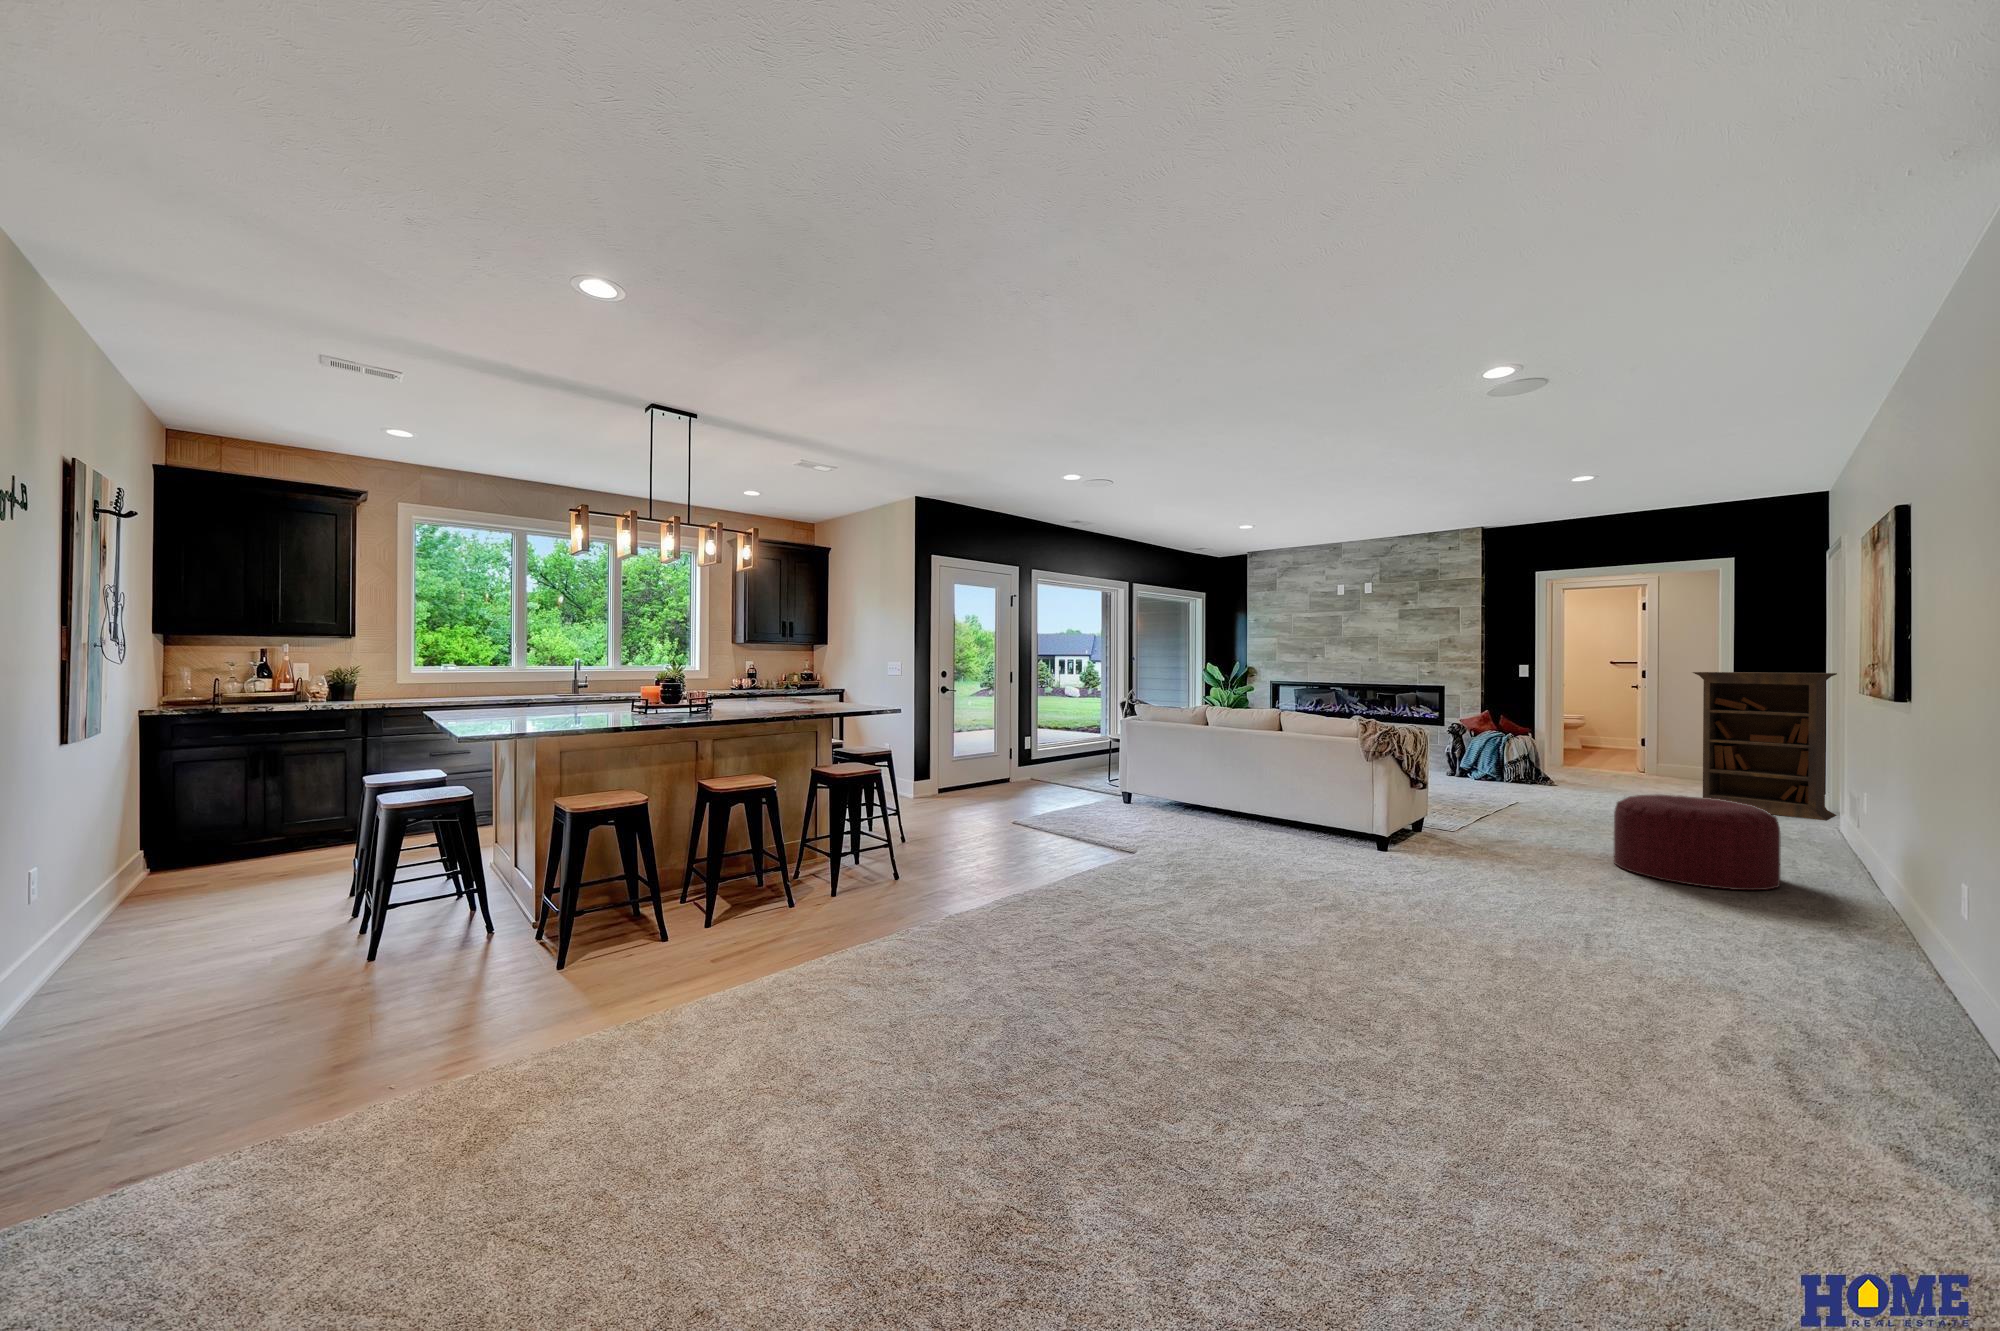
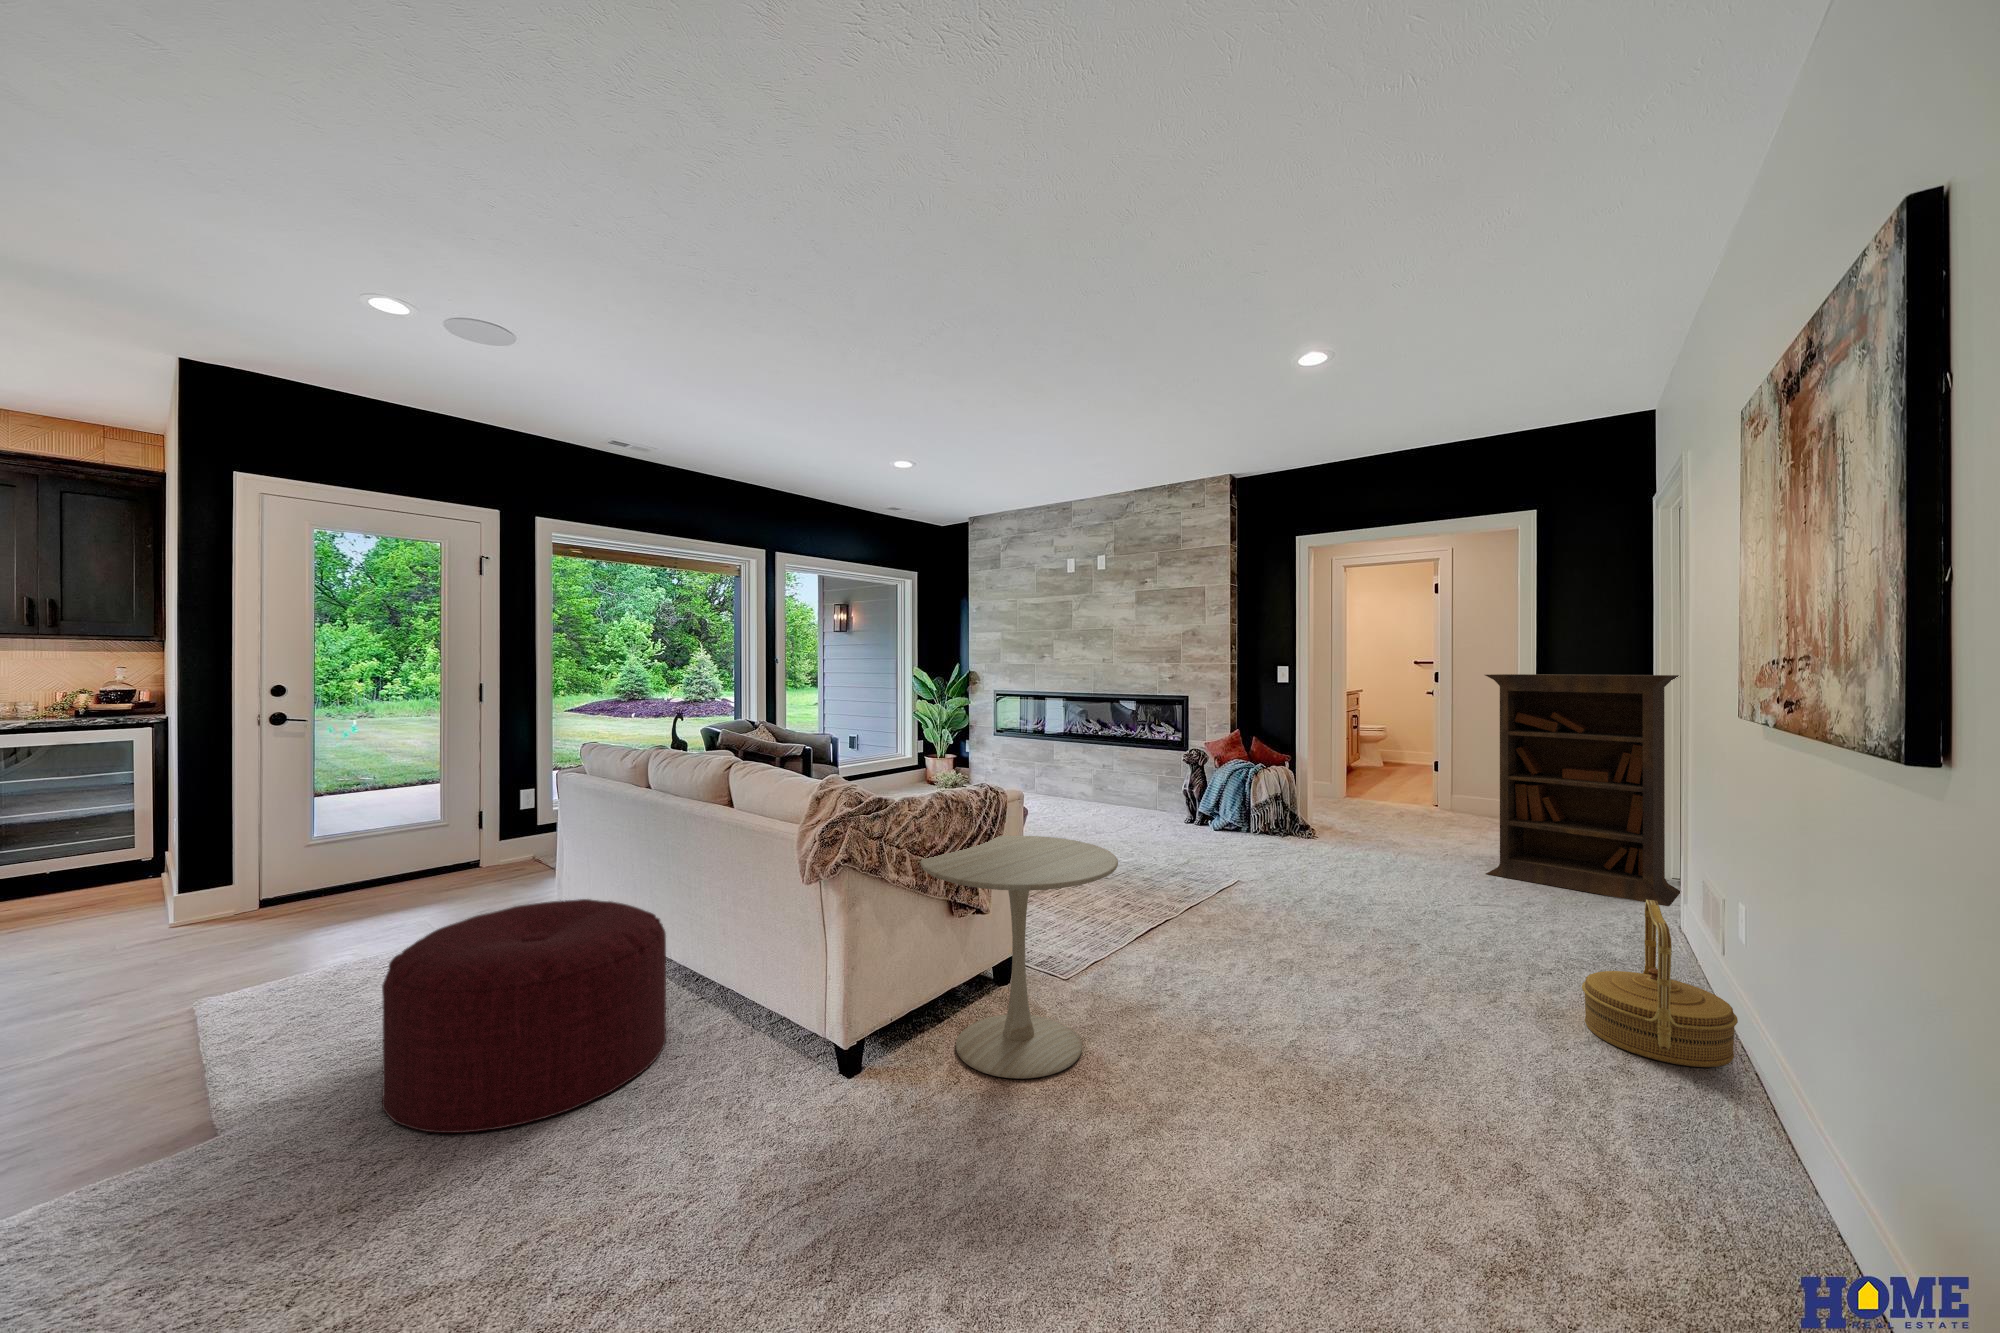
side table: none [1408,754,1520,859] -> present [920,836,1118,1079]
woven basket: none [1767,792,1855,868] -> present [1582,900,1738,1067]
ottoman: present [1614,795,1781,890] -> present [382,899,666,1133]

